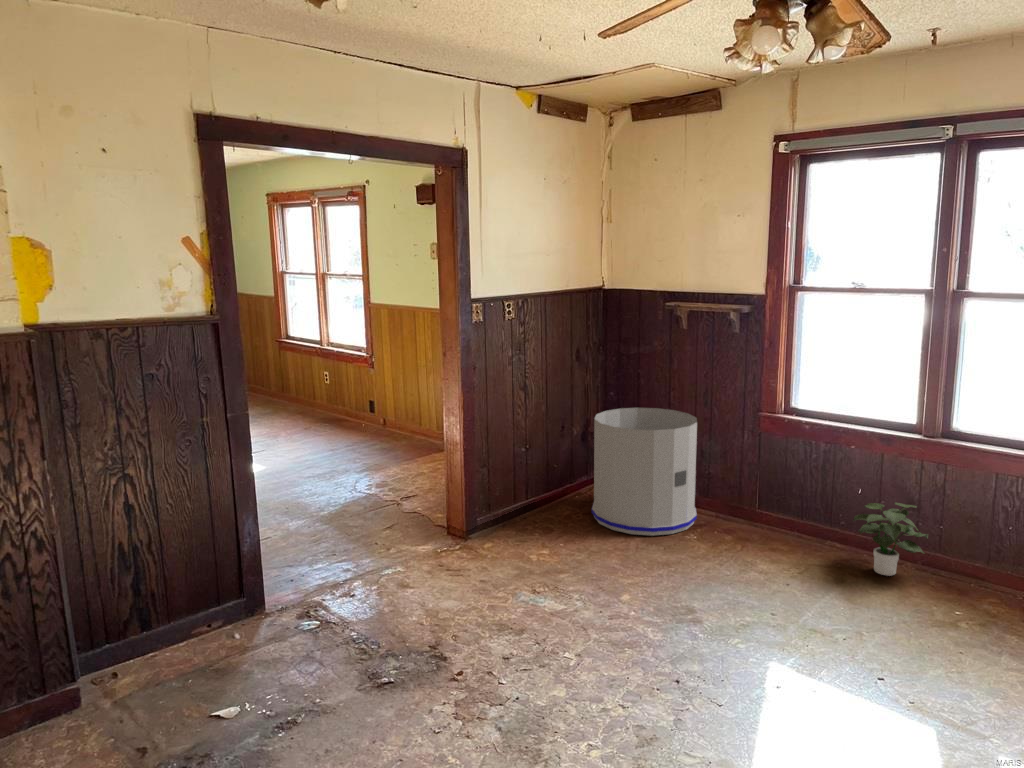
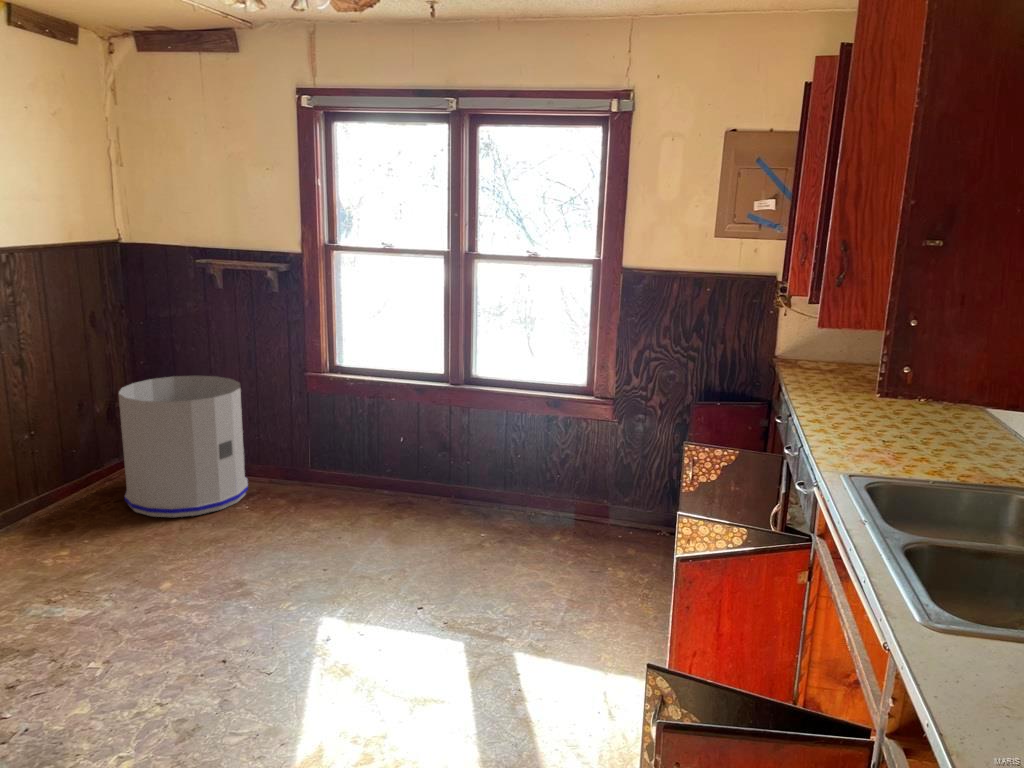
potted plant: present [853,503,928,576] -> none [394,447,458,515]

